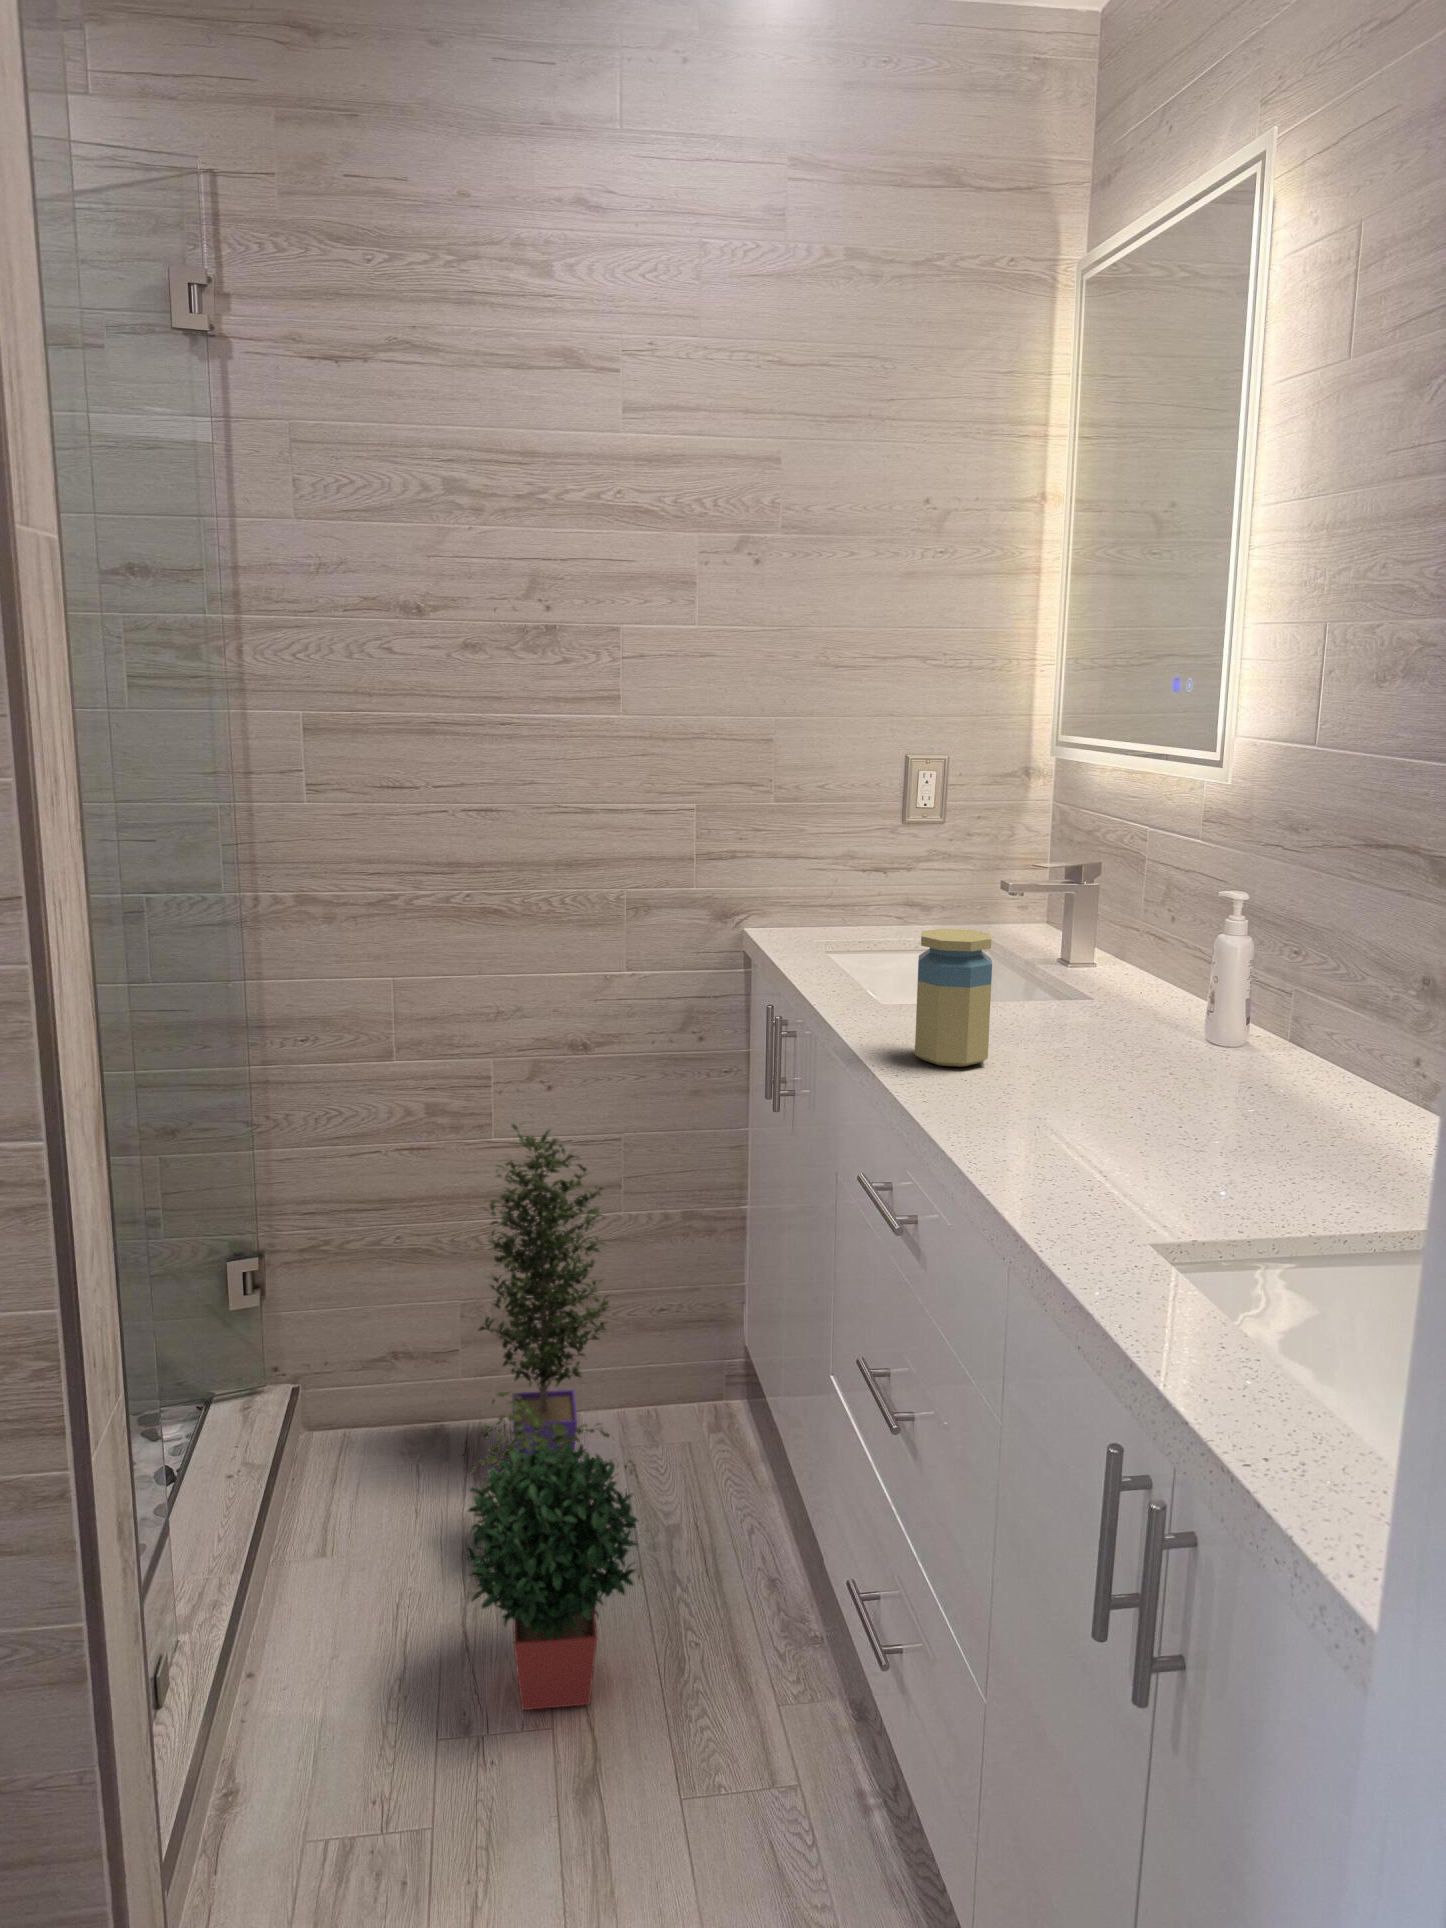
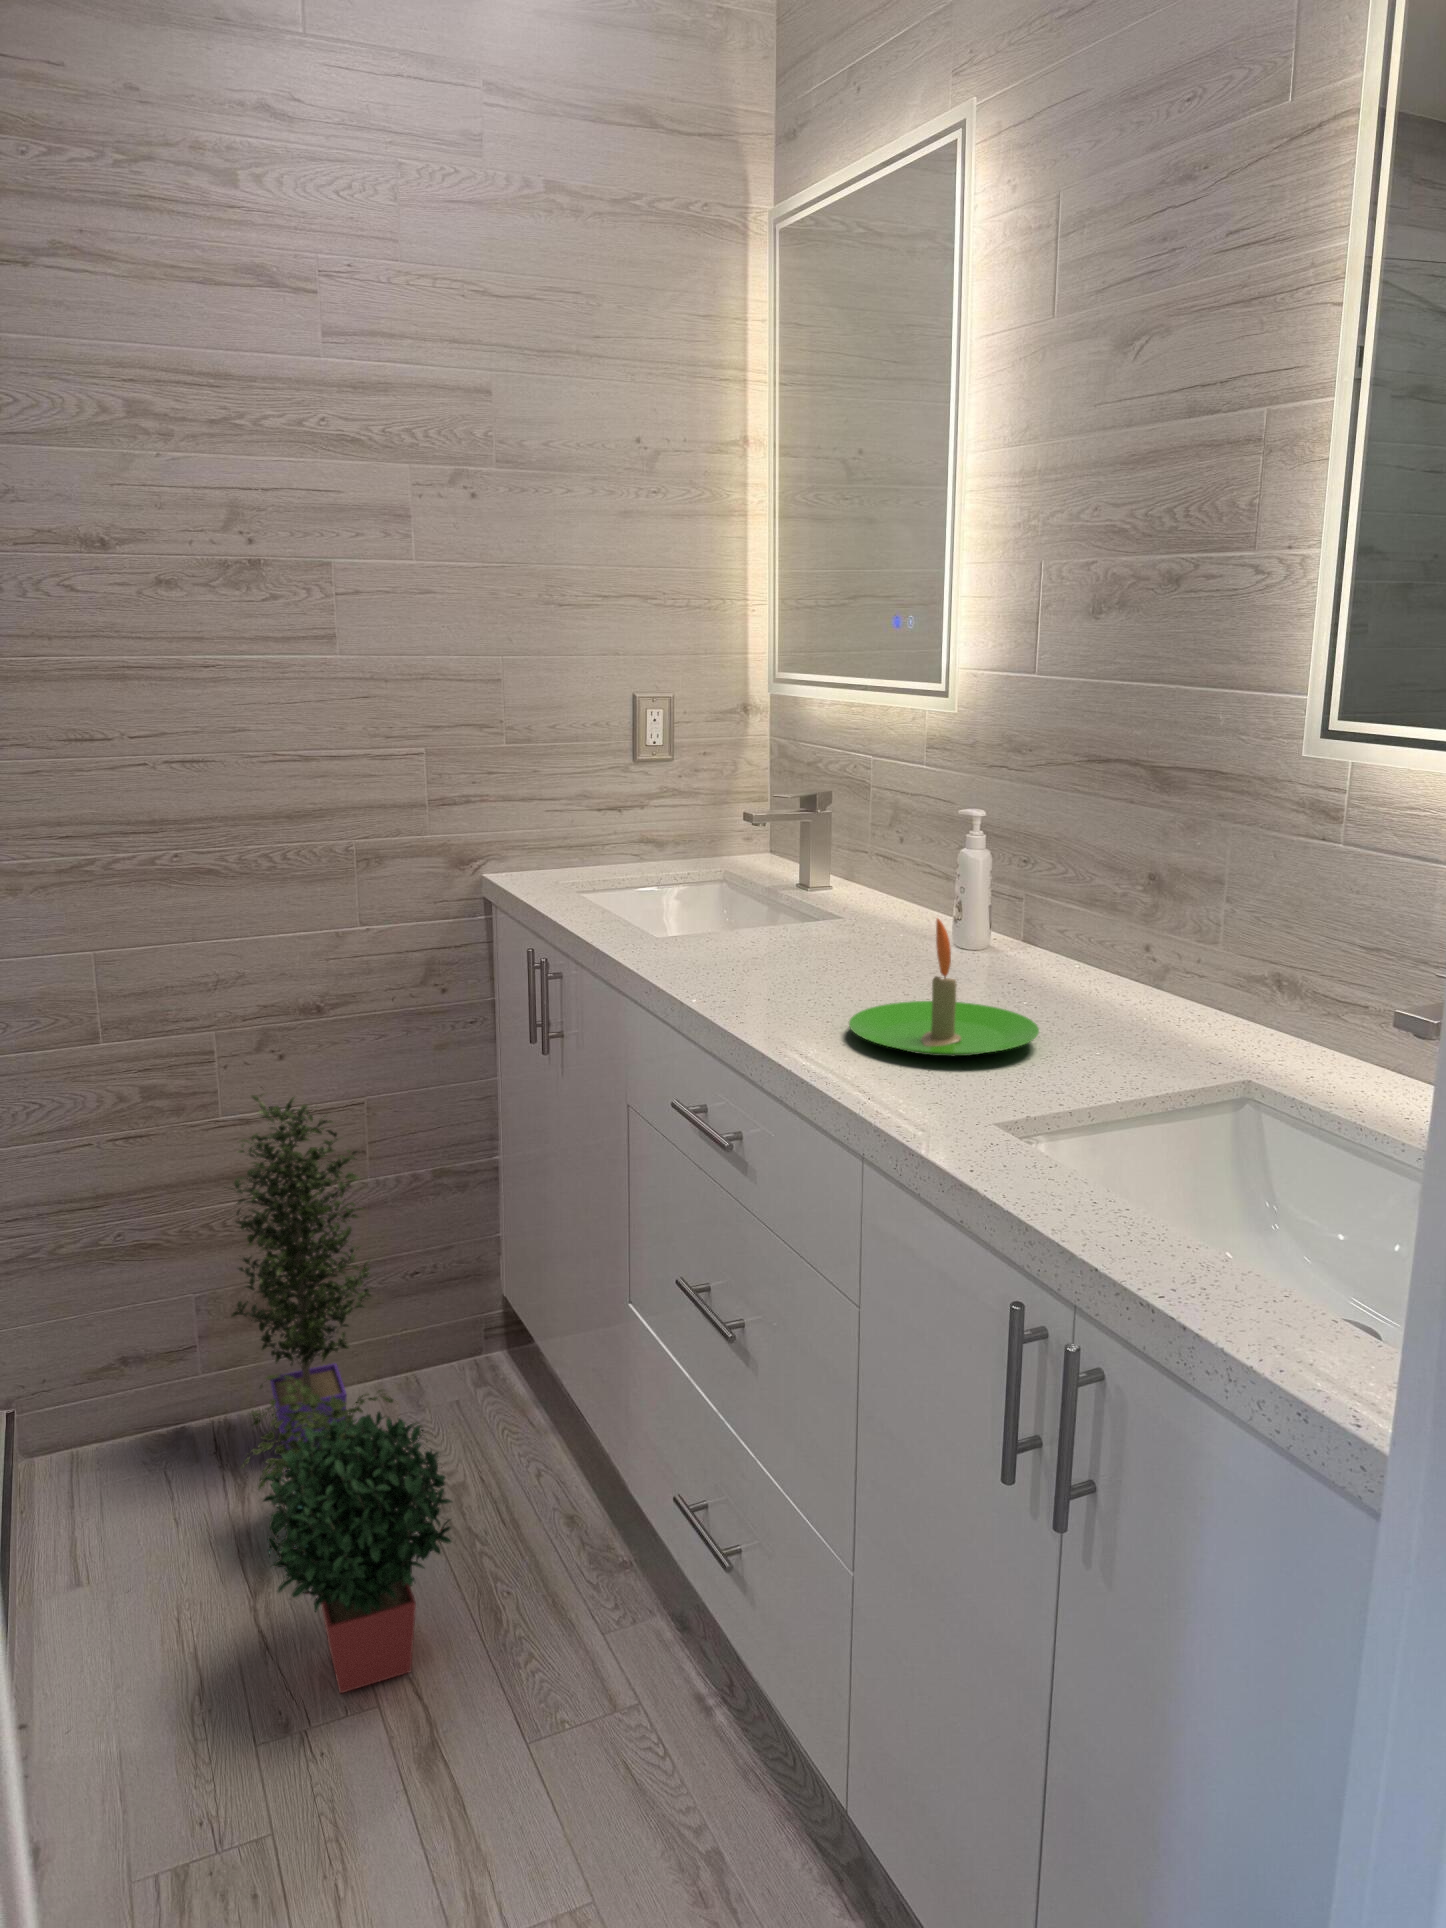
jar: present [915,929,992,1067] -> none [706,853,778,986]
candle: none [1034,1015,1246,1167] -> present [849,919,1039,1056]

